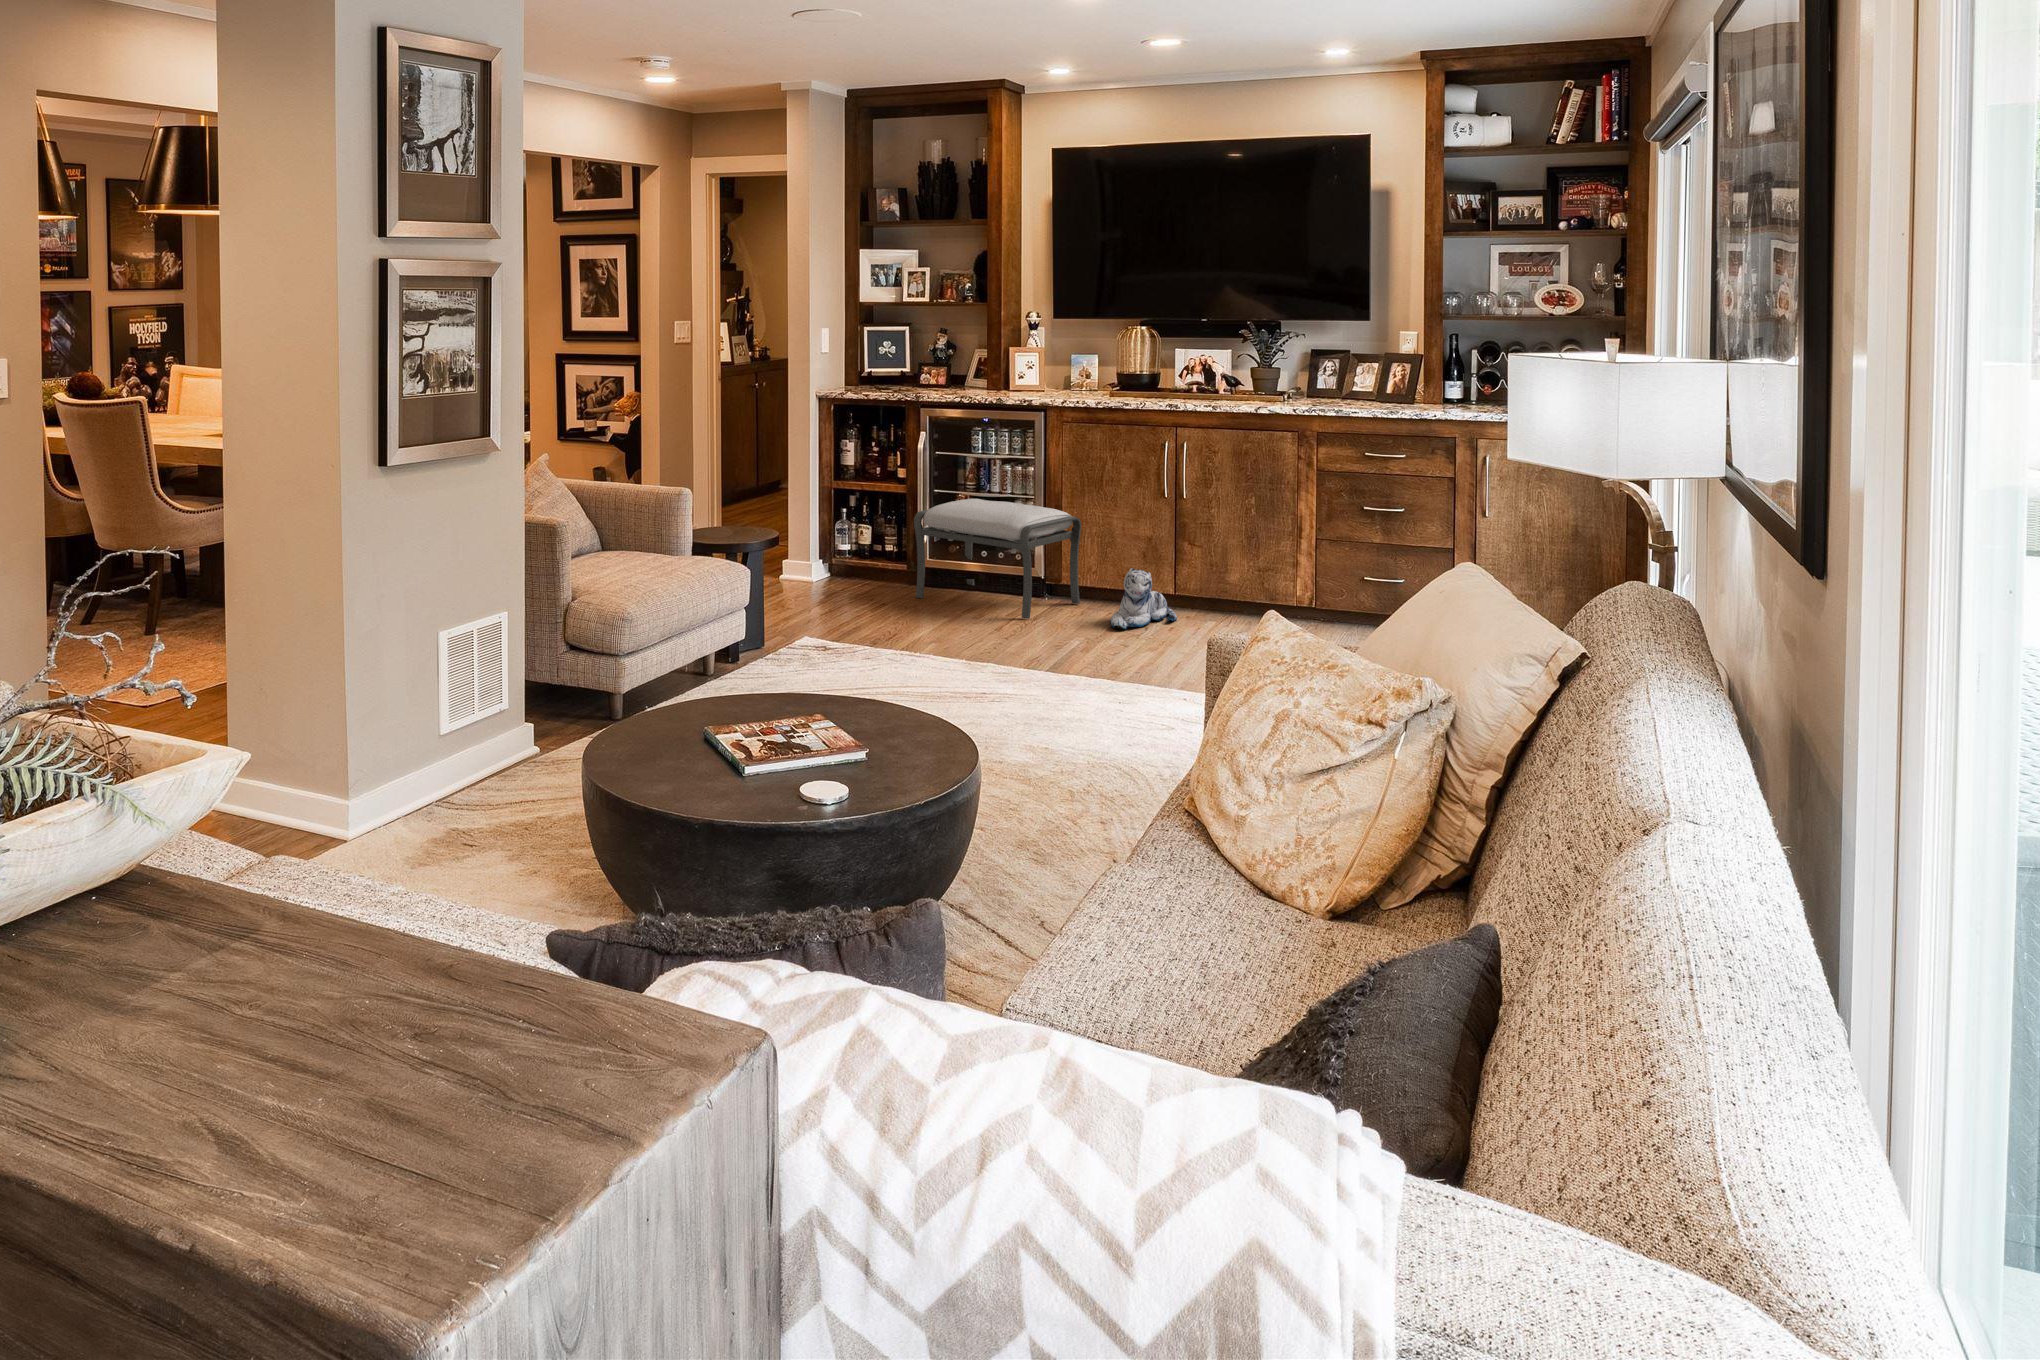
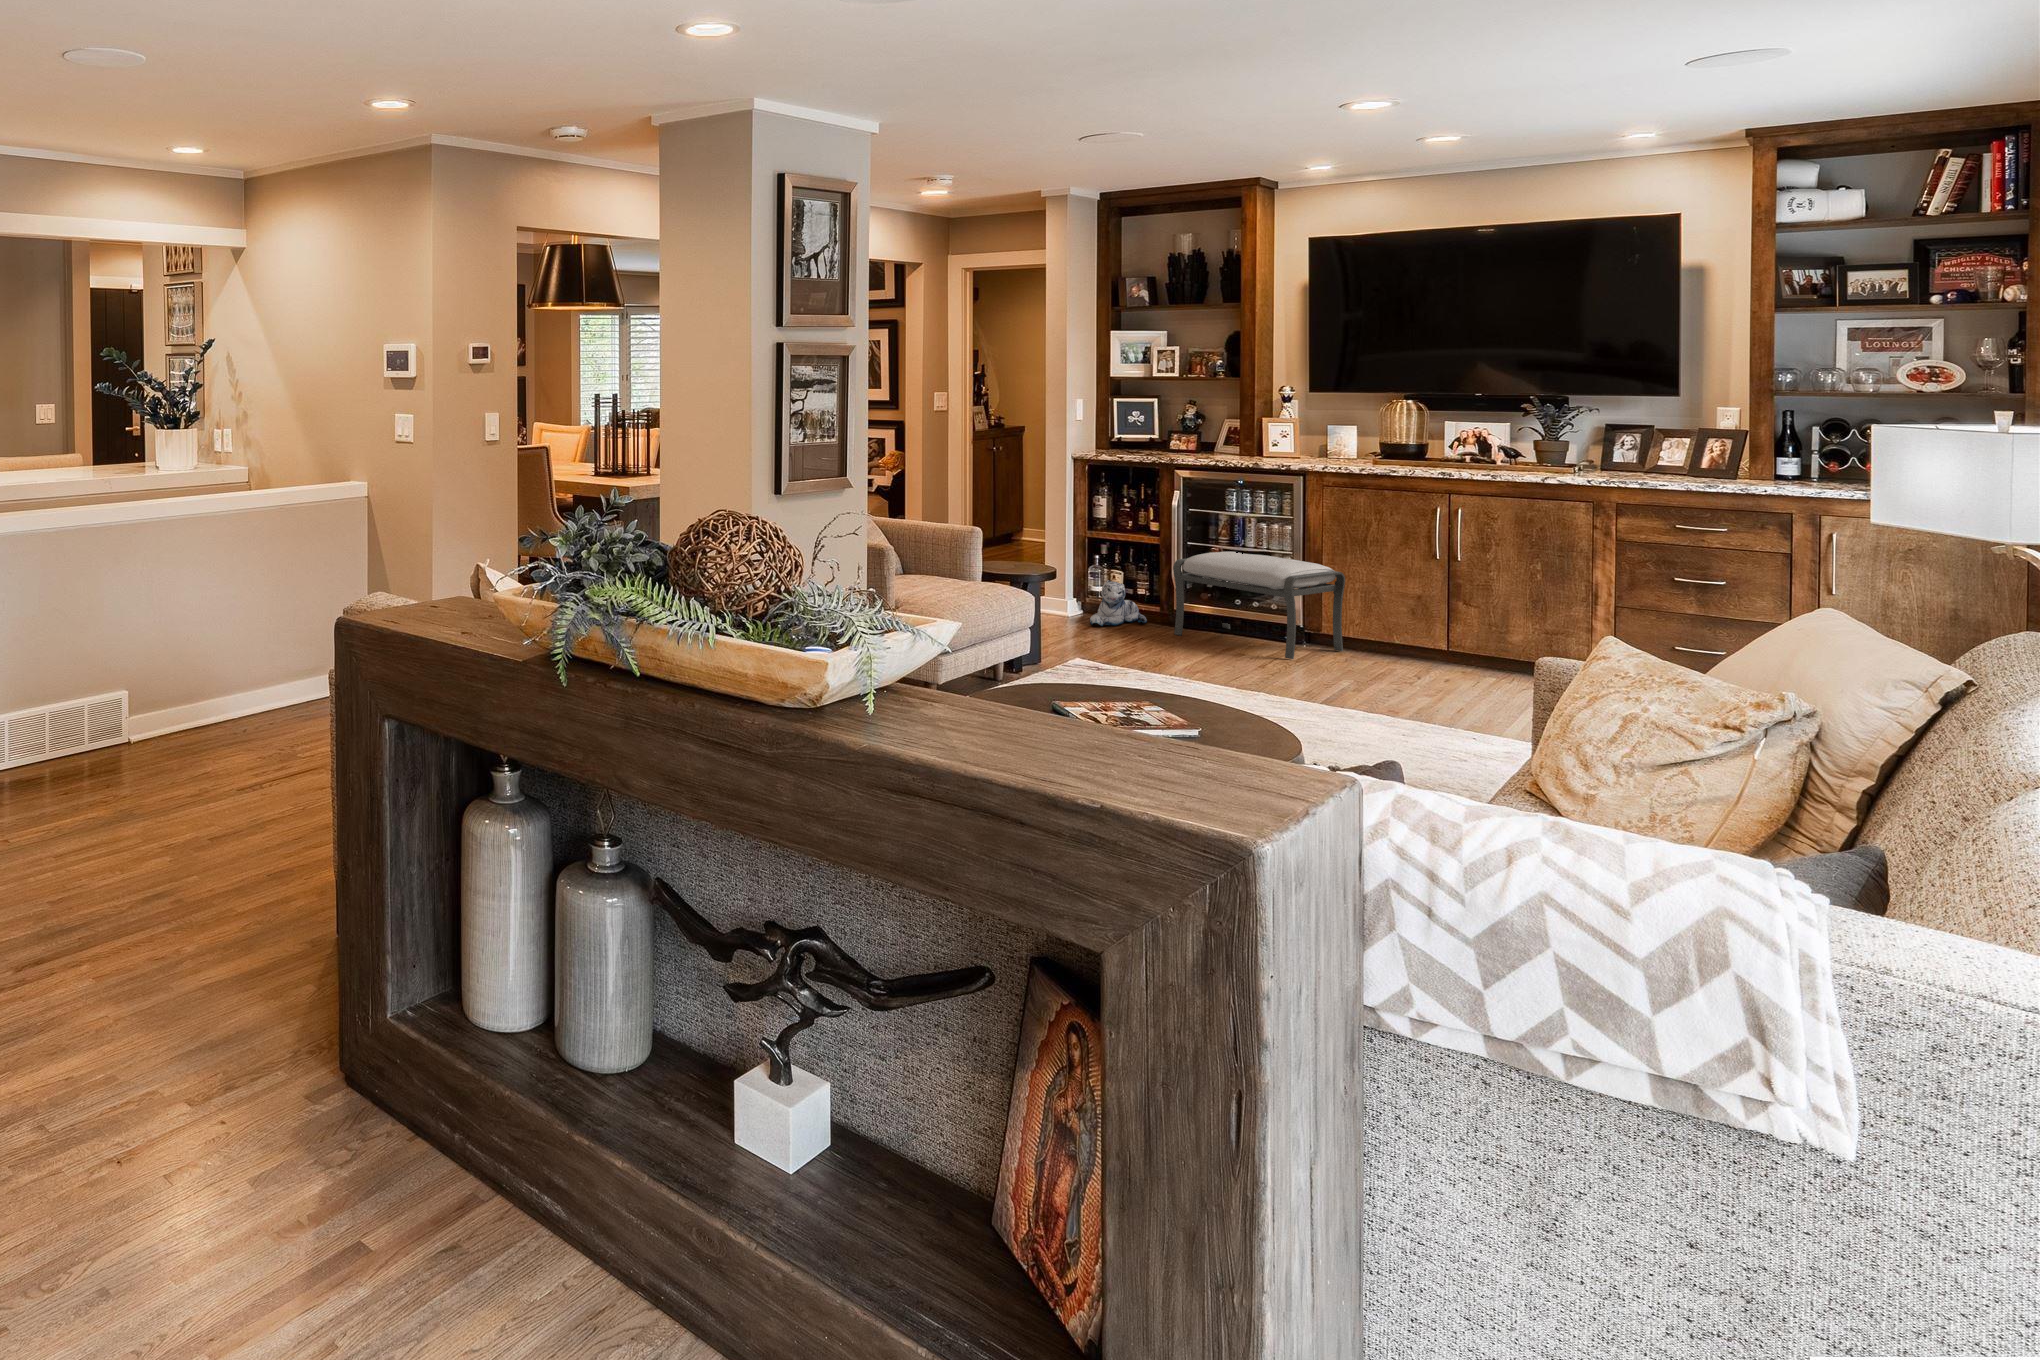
plush toy: present [1110,568,1177,629] -> present [1090,580,1147,626]

